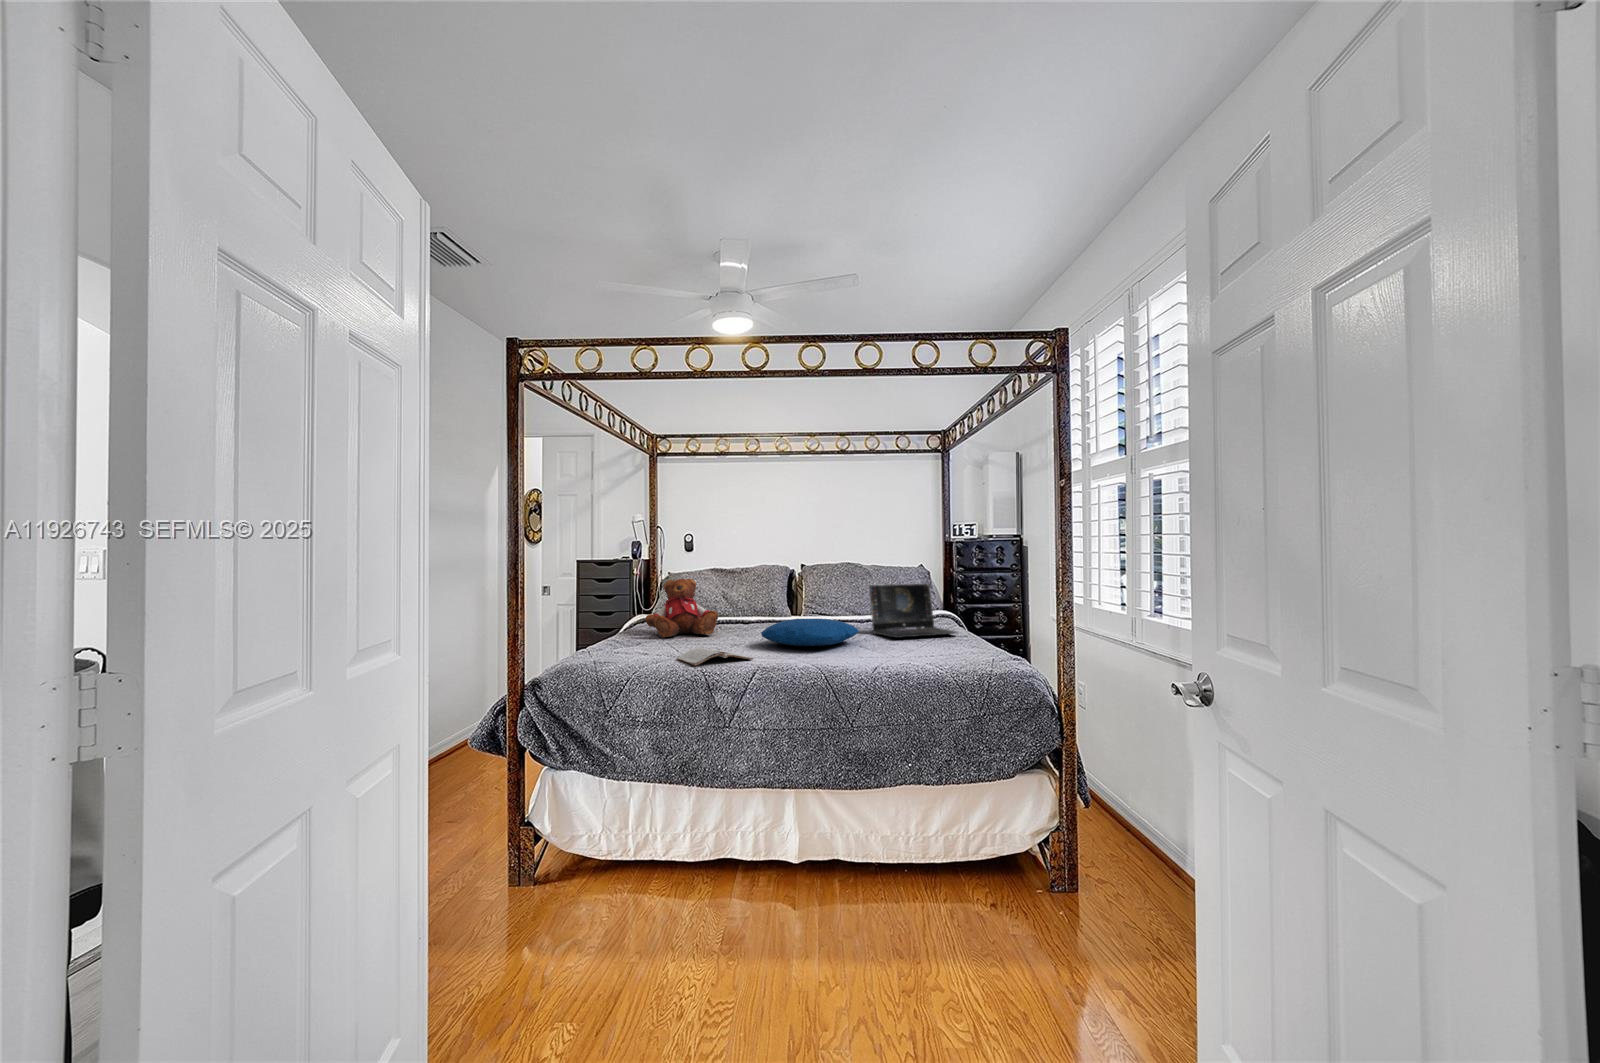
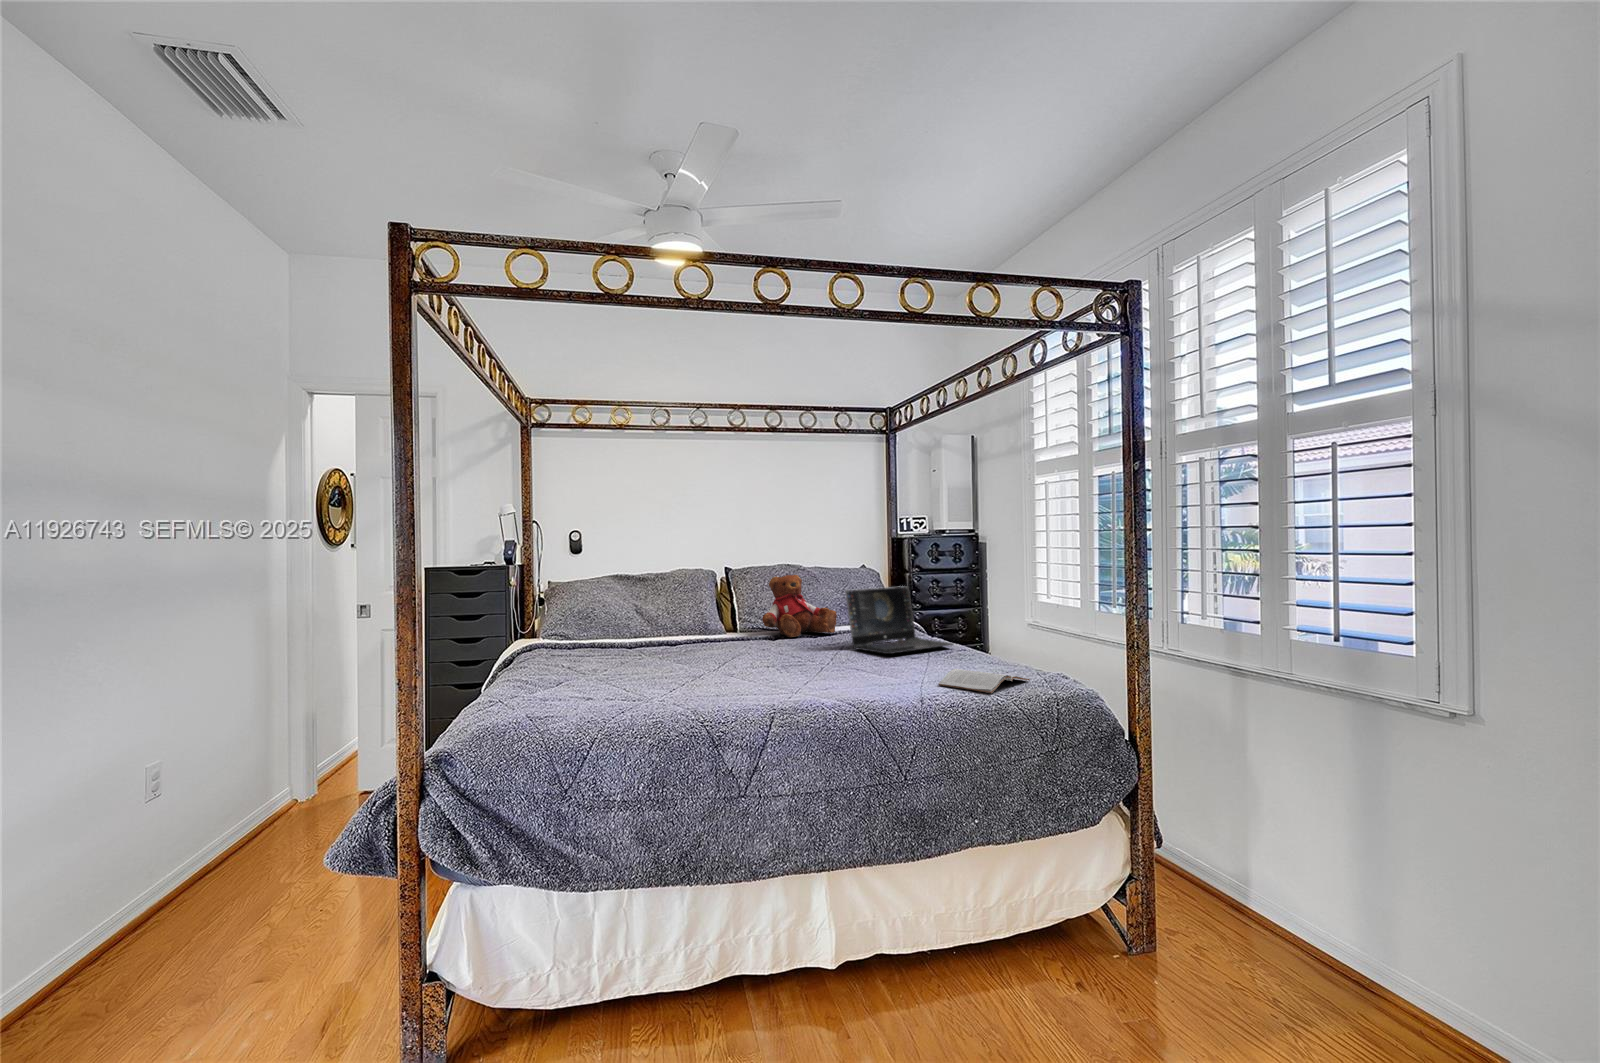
teddy bear: present [646,579,718,637] -> present [762,575,837,637]
pillow: present [761,619,859,646] -> none [734,635,854,671]
magazine: present [677,648,753,666] -> present [939,669,1029,693]

